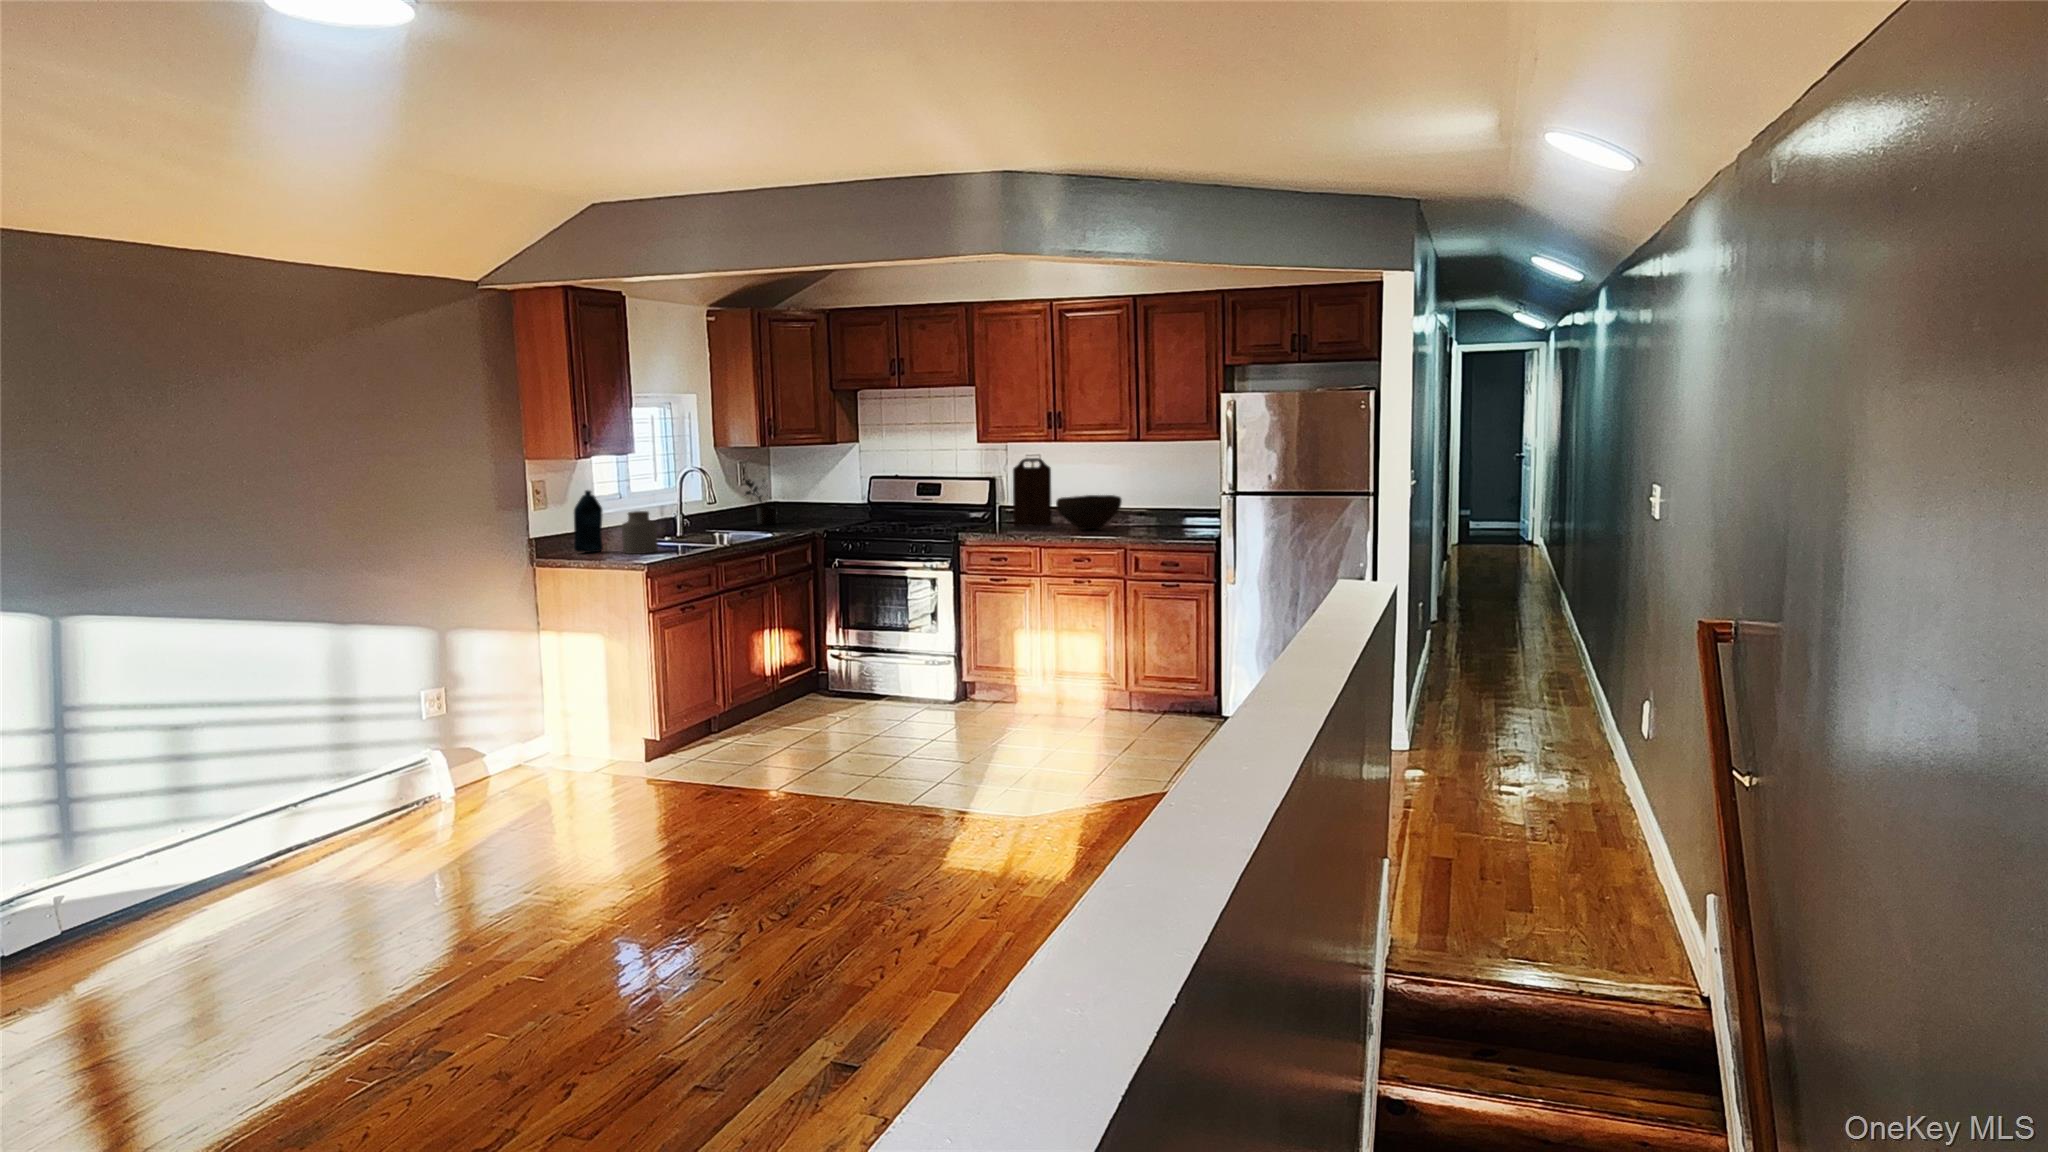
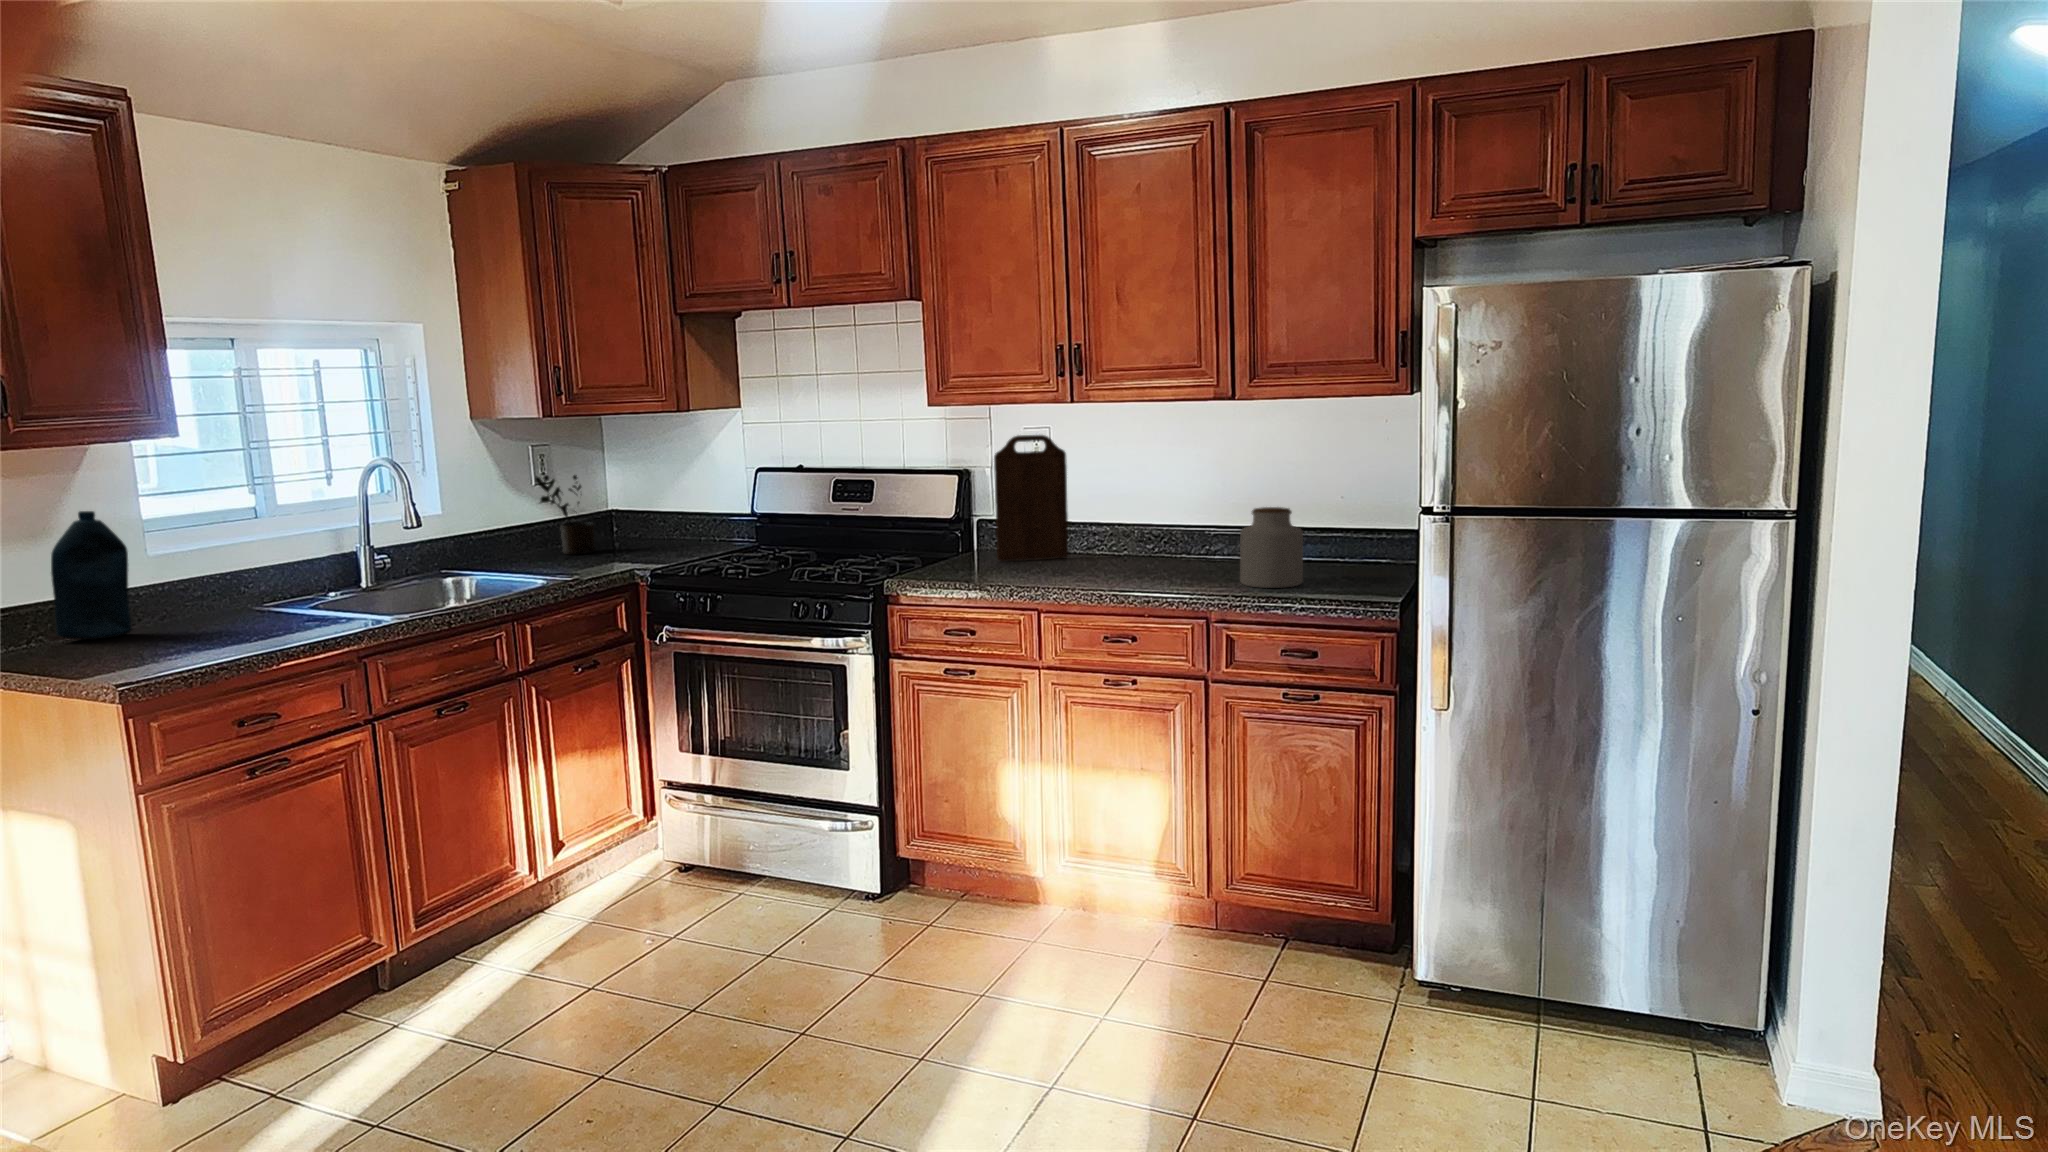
bowl: present [1056,495,1122,529] -> none [1071,504,1199,573]
jar: present [622,511,658,554] -> present [1240,507,1303,588]

